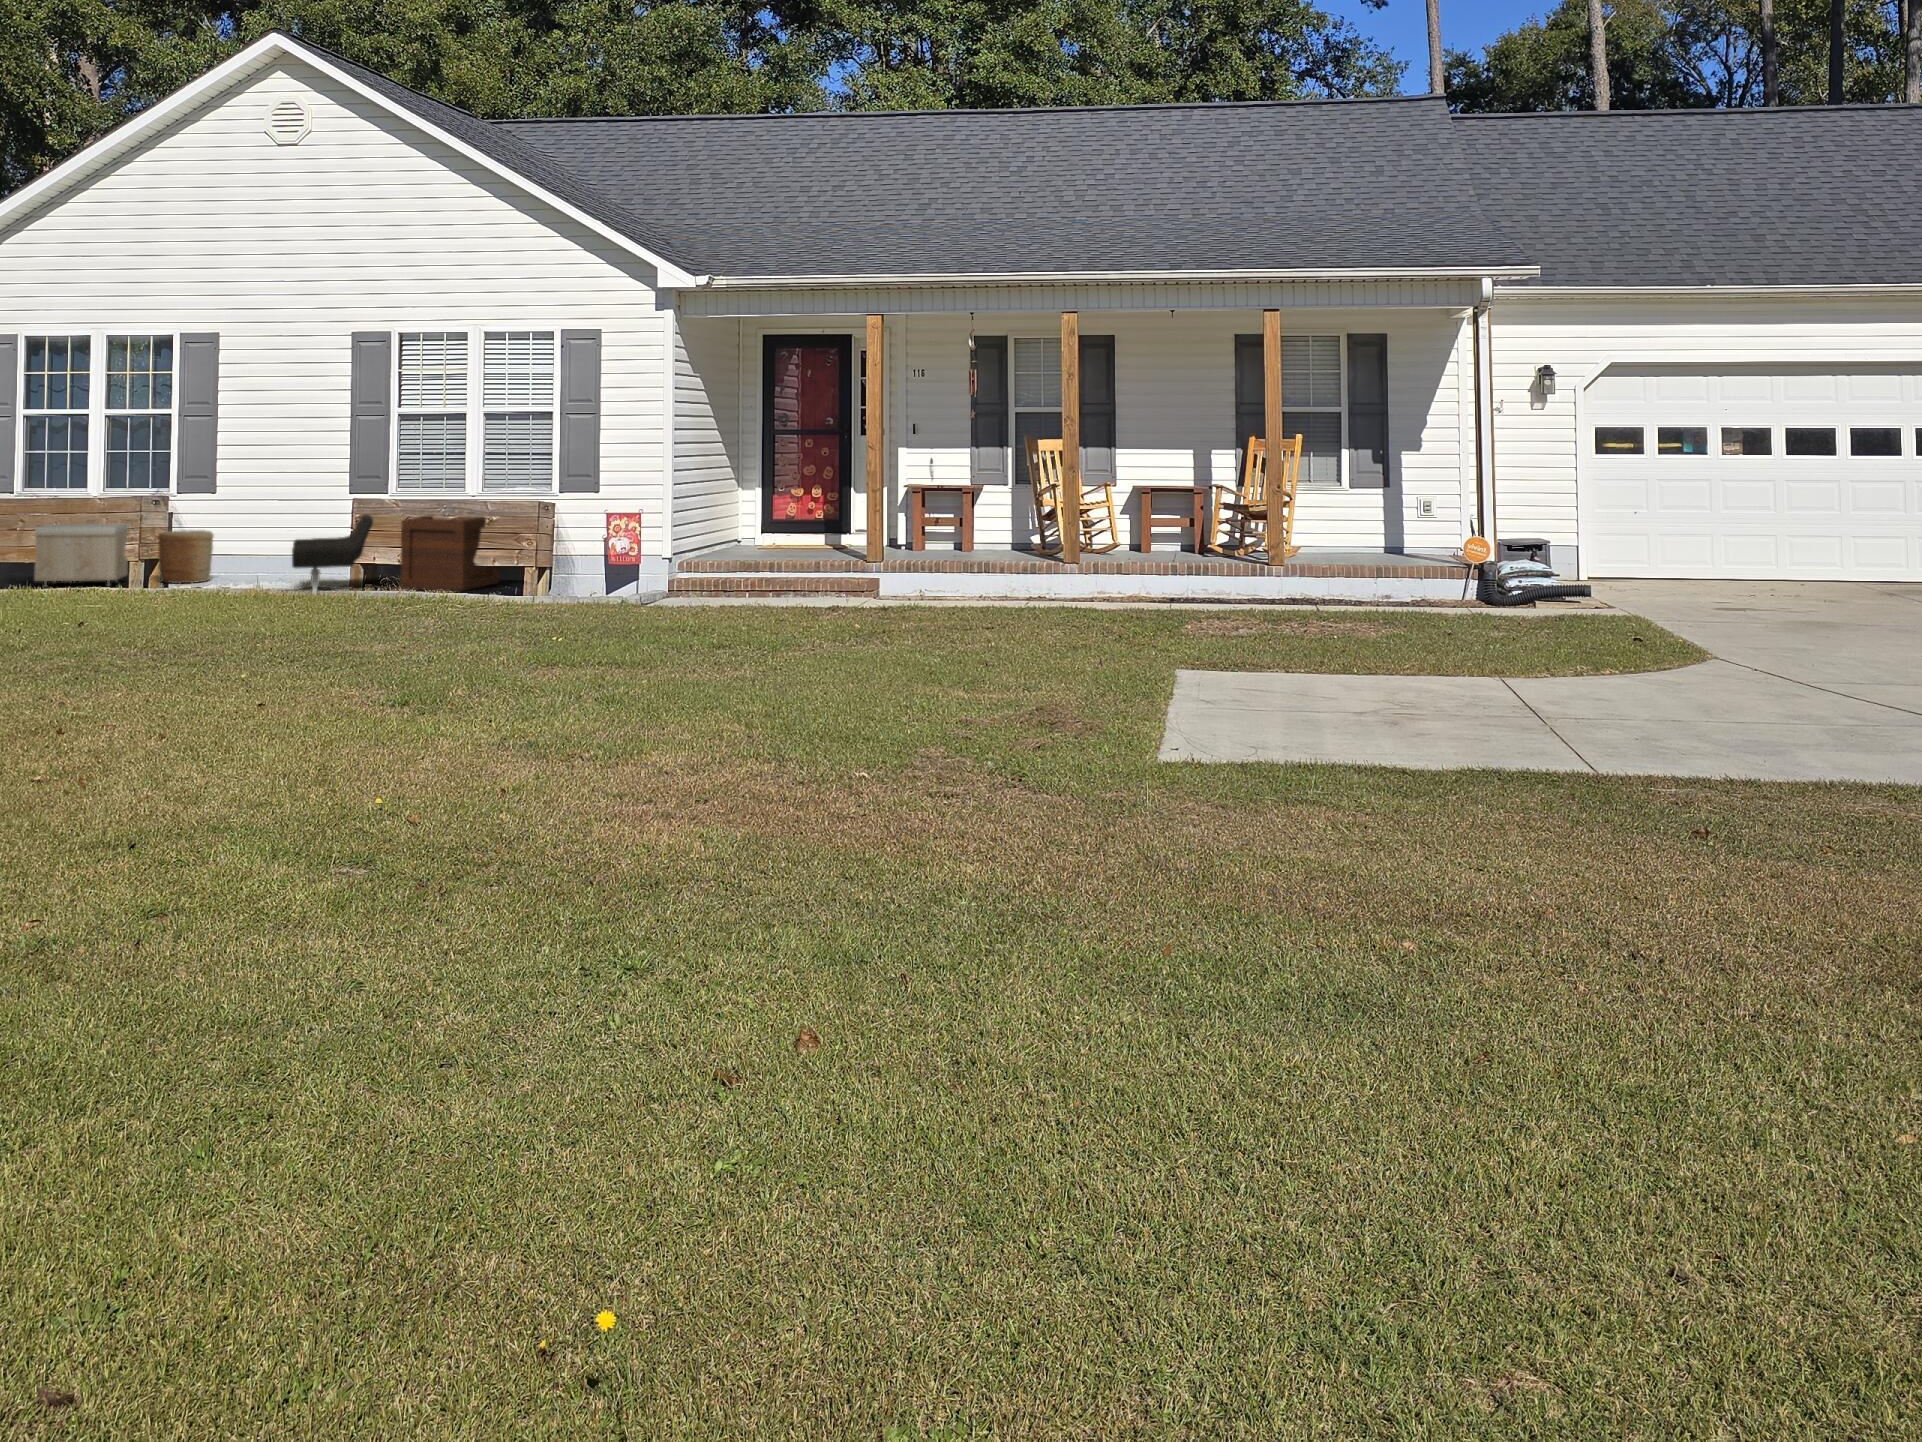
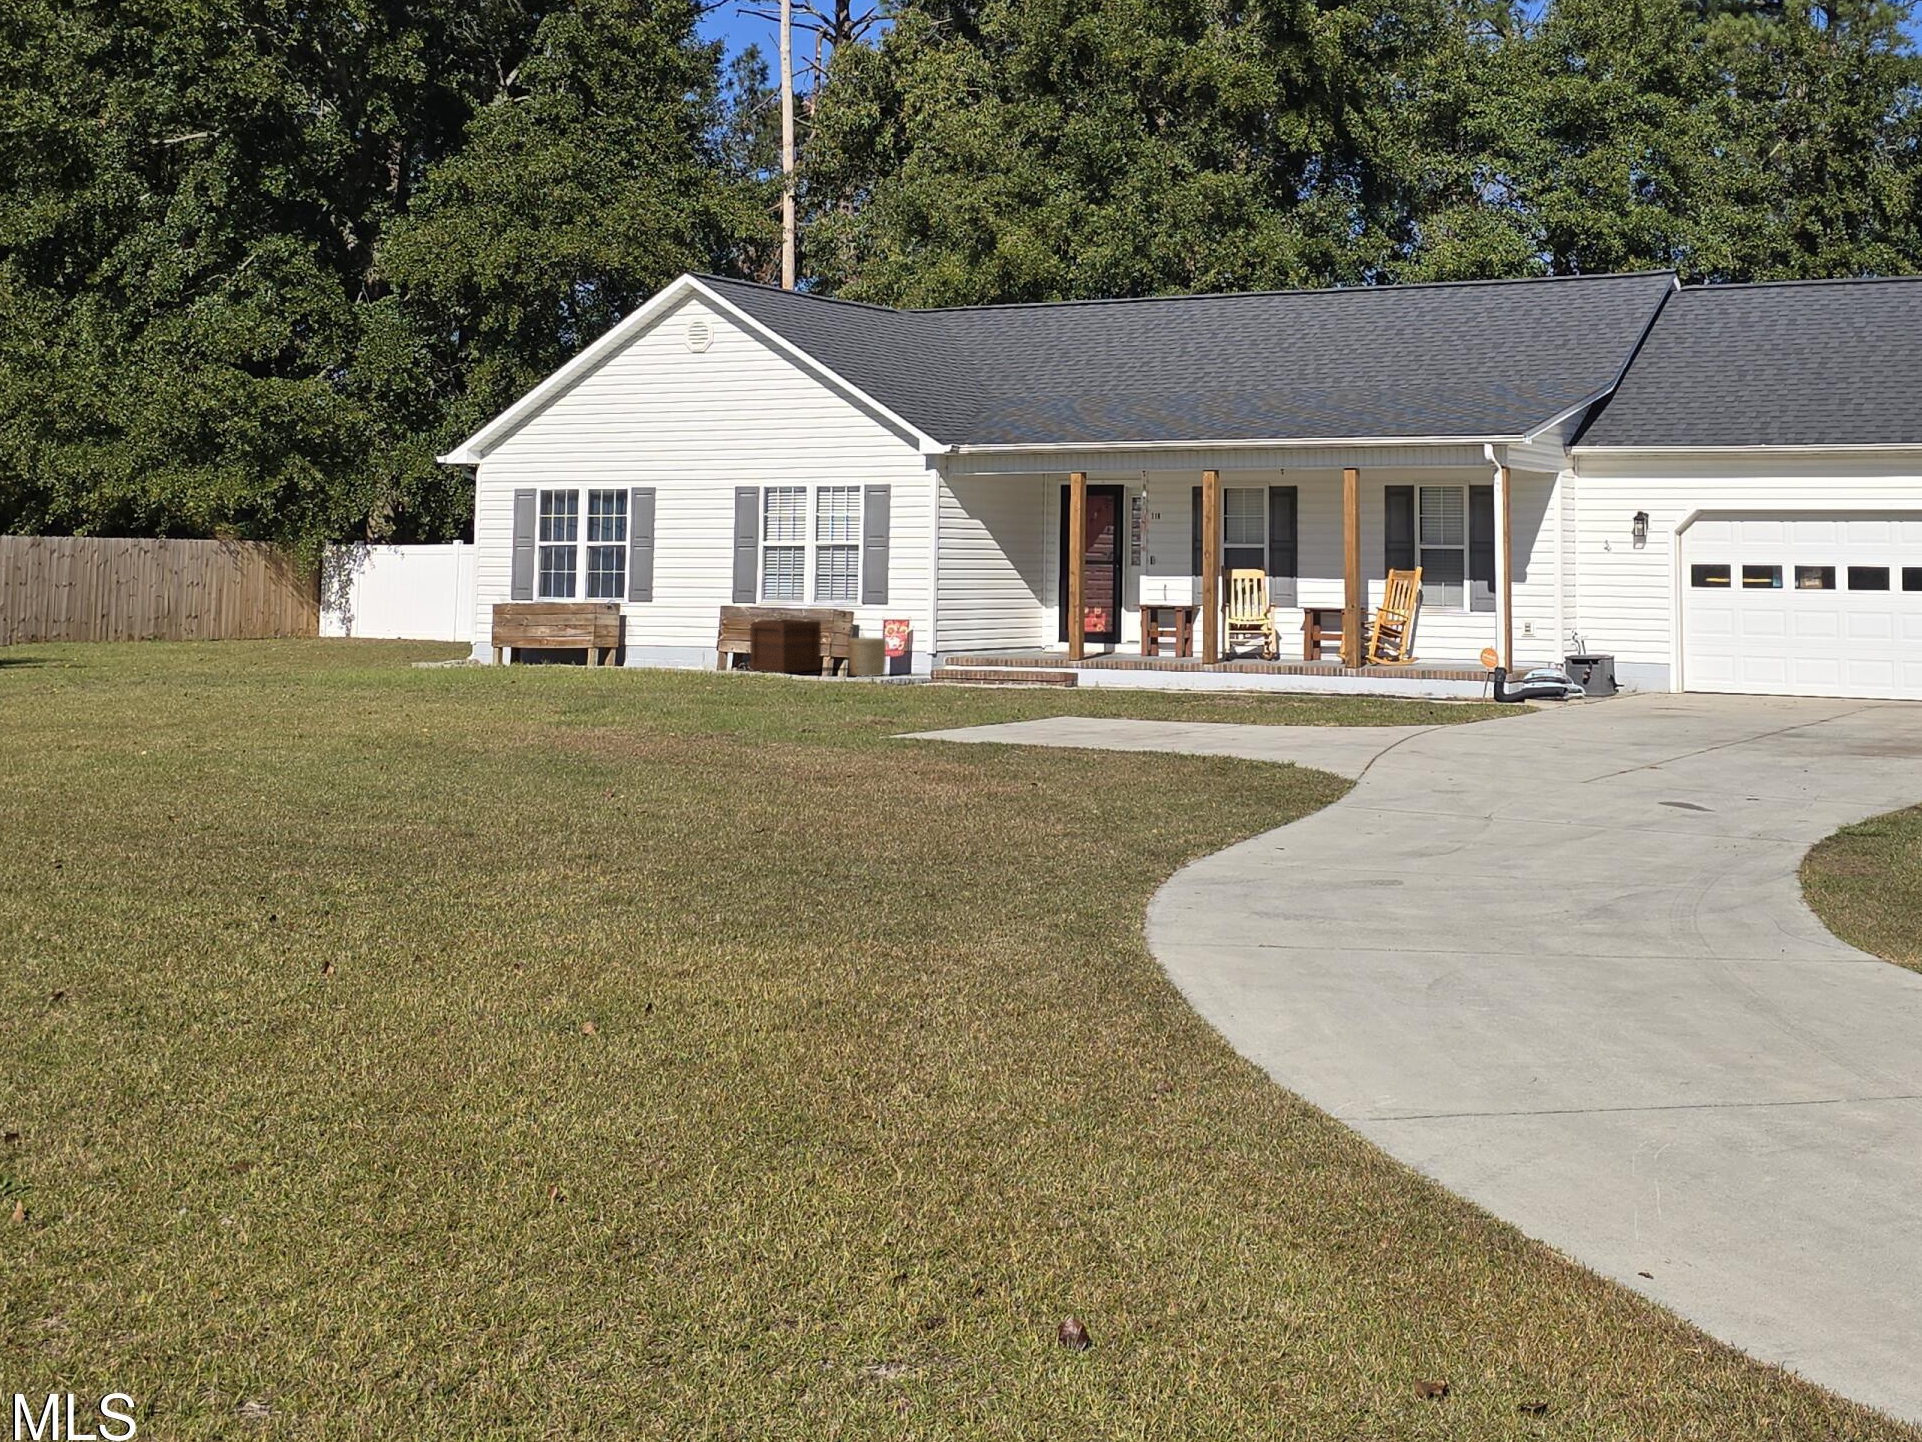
lounge chair: present [292,515,373,593] -> none [672,618,739,671]
storage bench: present [35,524,128,587] -> none [537,621,598,664]
woven basket: present [158,530,213,583] -> present [848,638,886,676]

